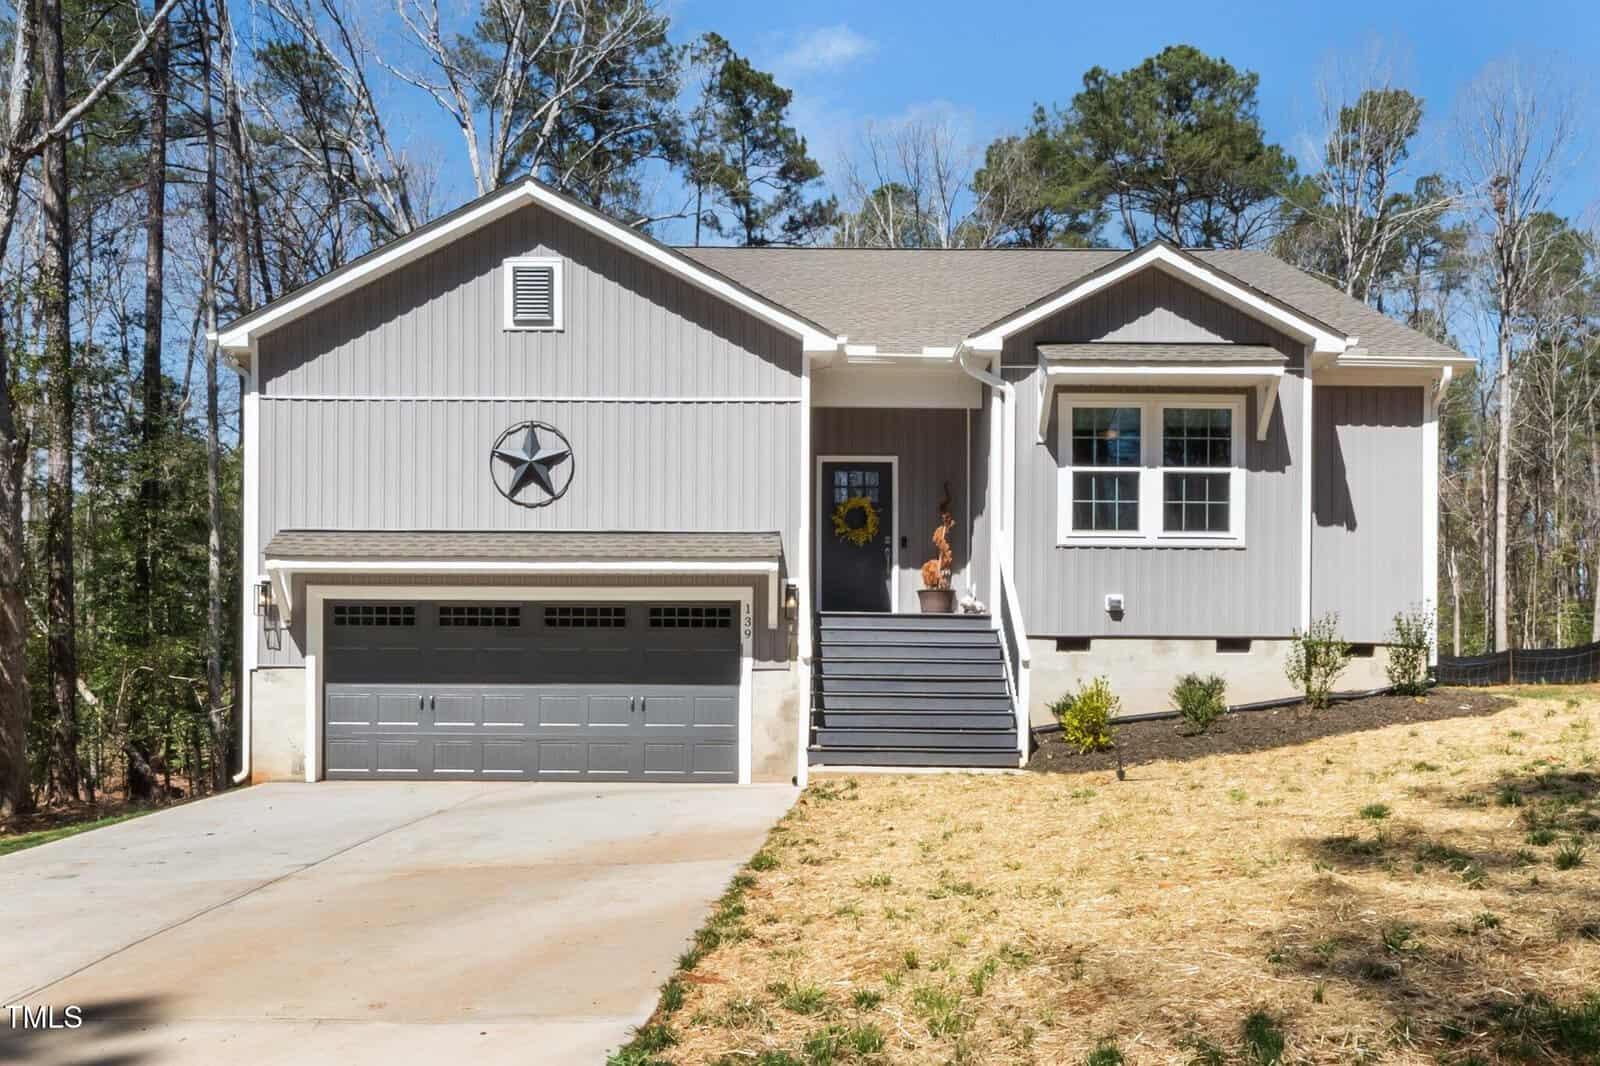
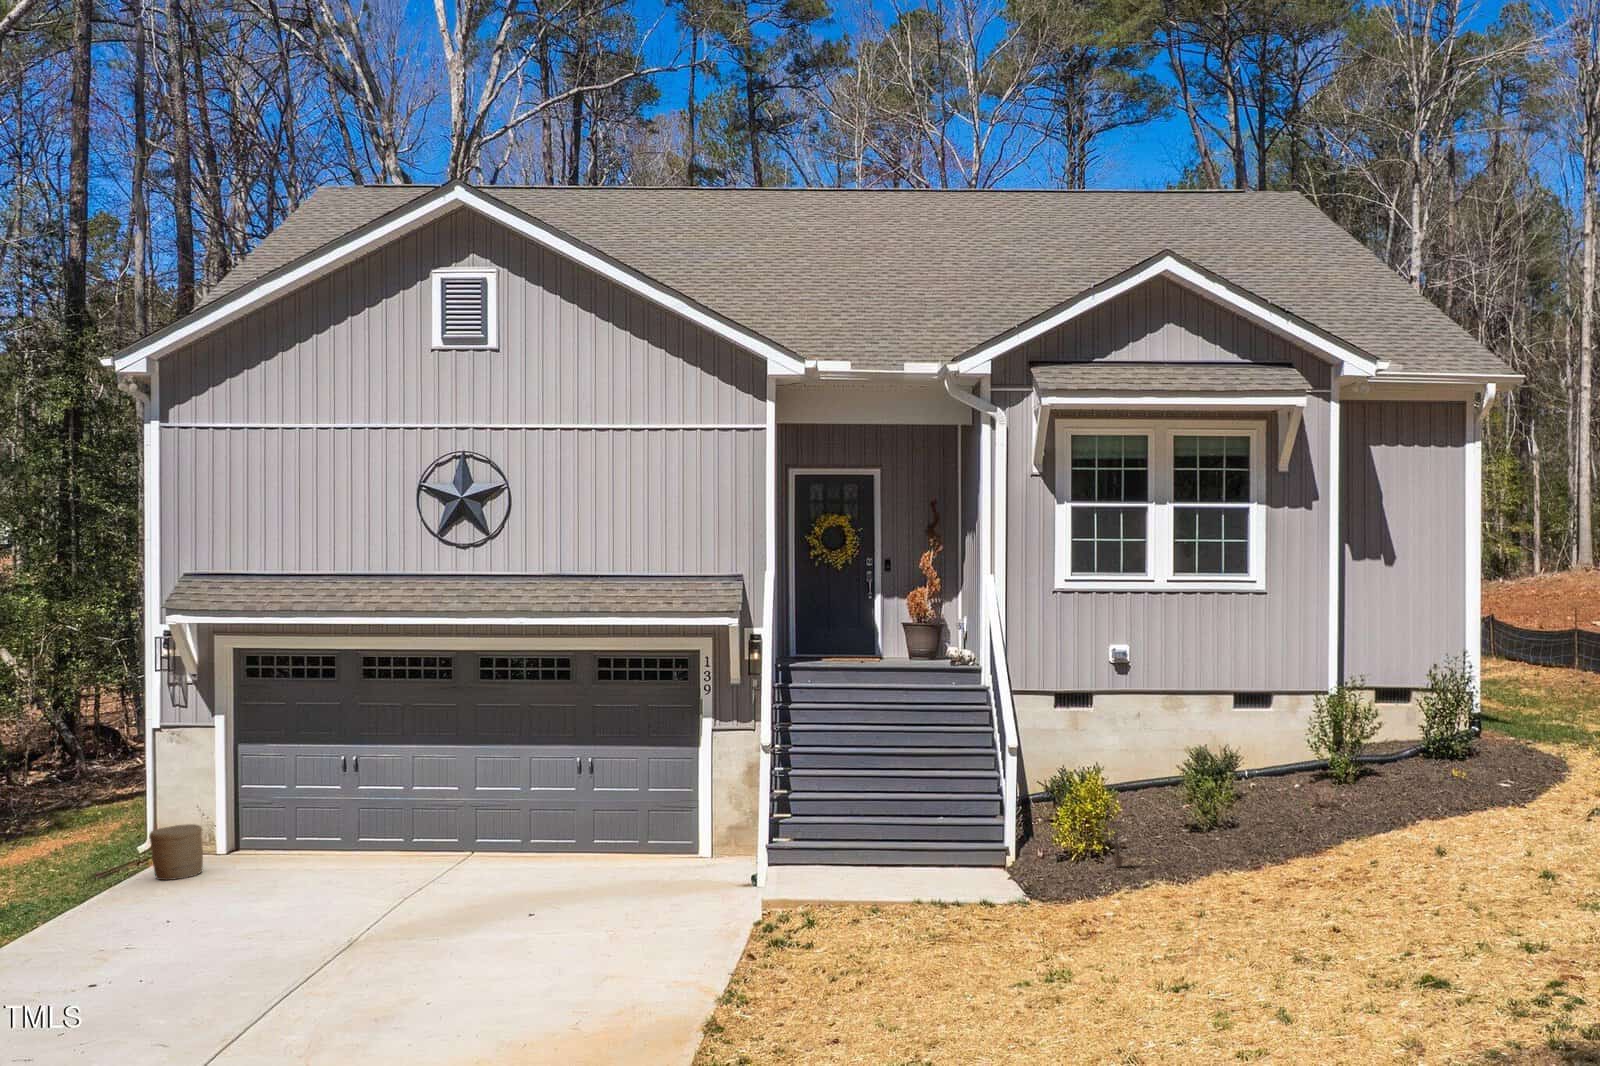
woven basket: none [249,754,297,802] -> present [149,824,203,880]

